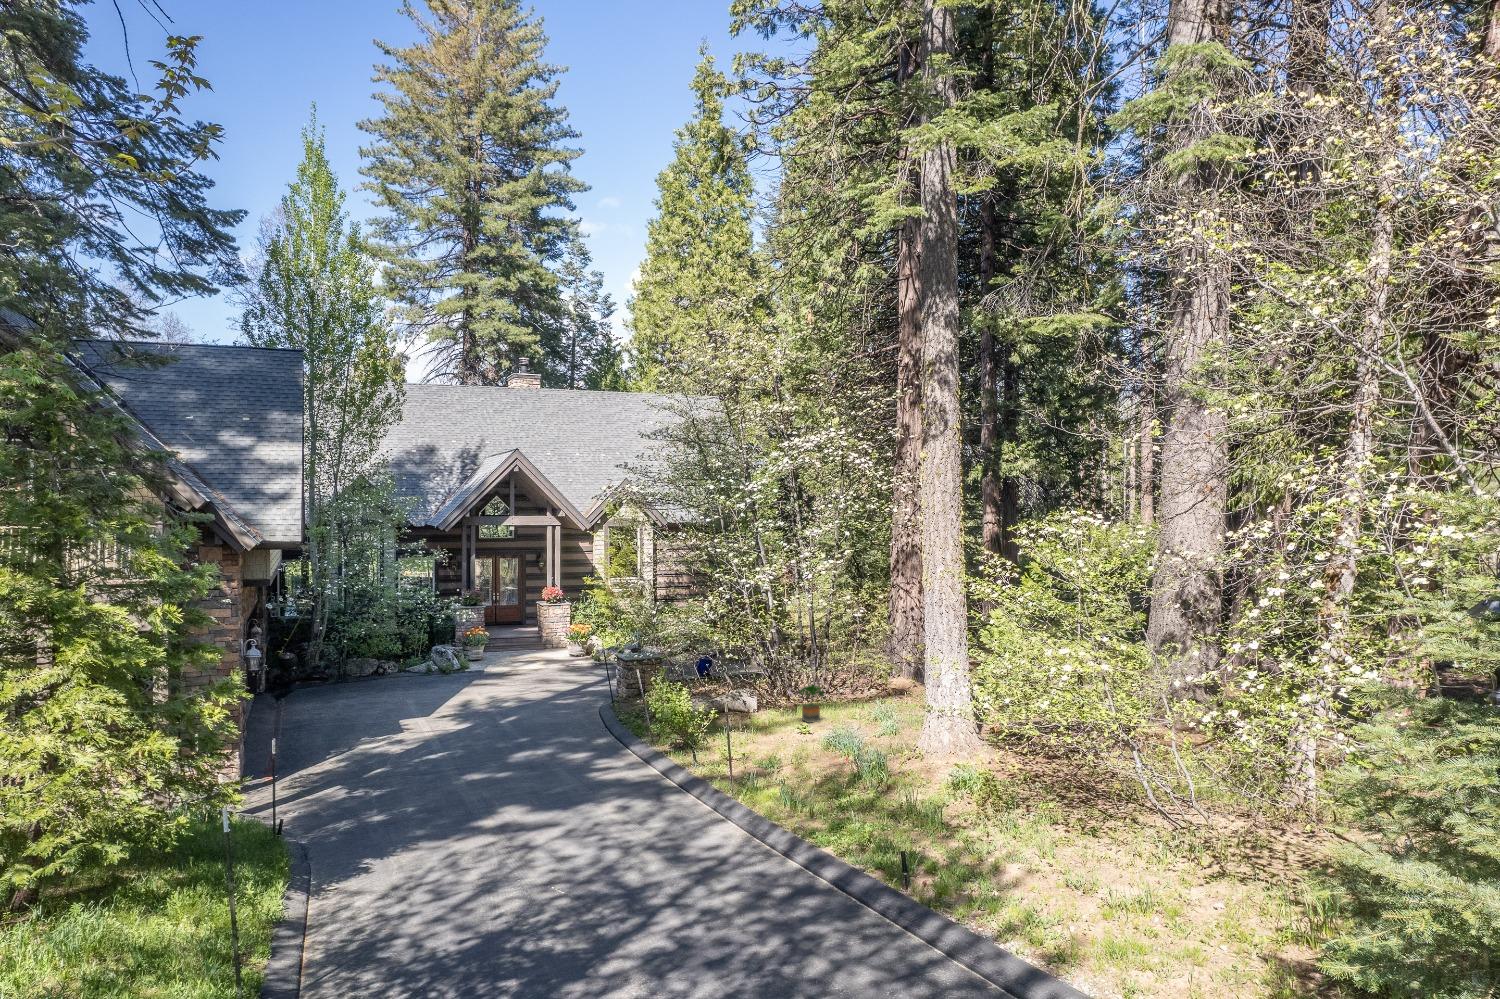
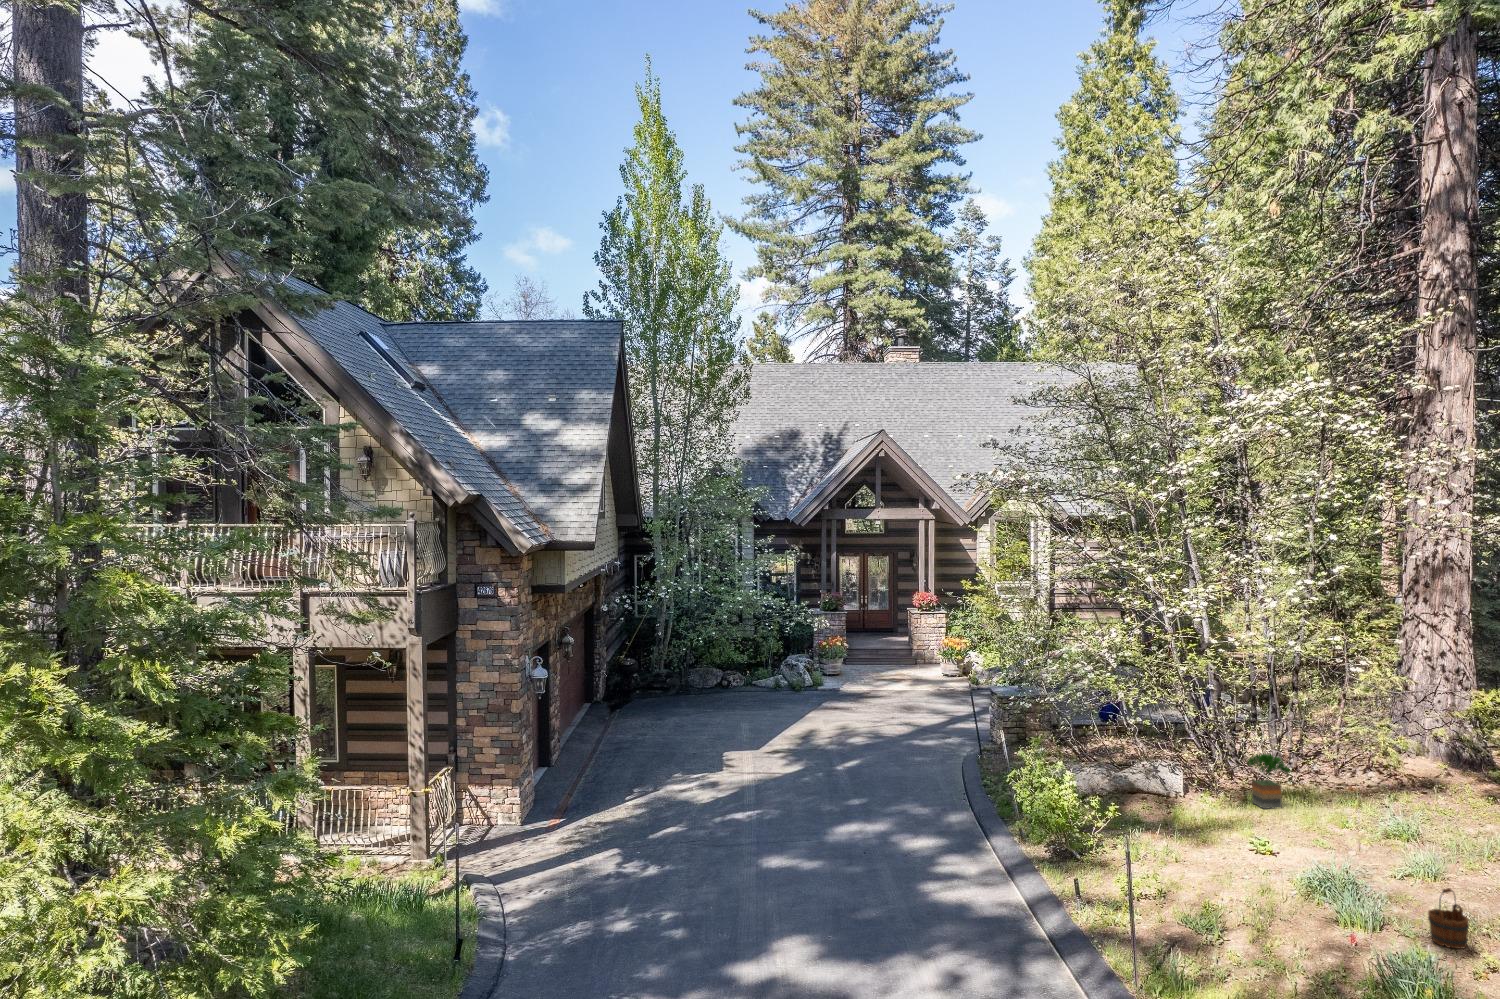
wooden bucket: none [897,747,917,783] -> present [1428,888,1469,949]

